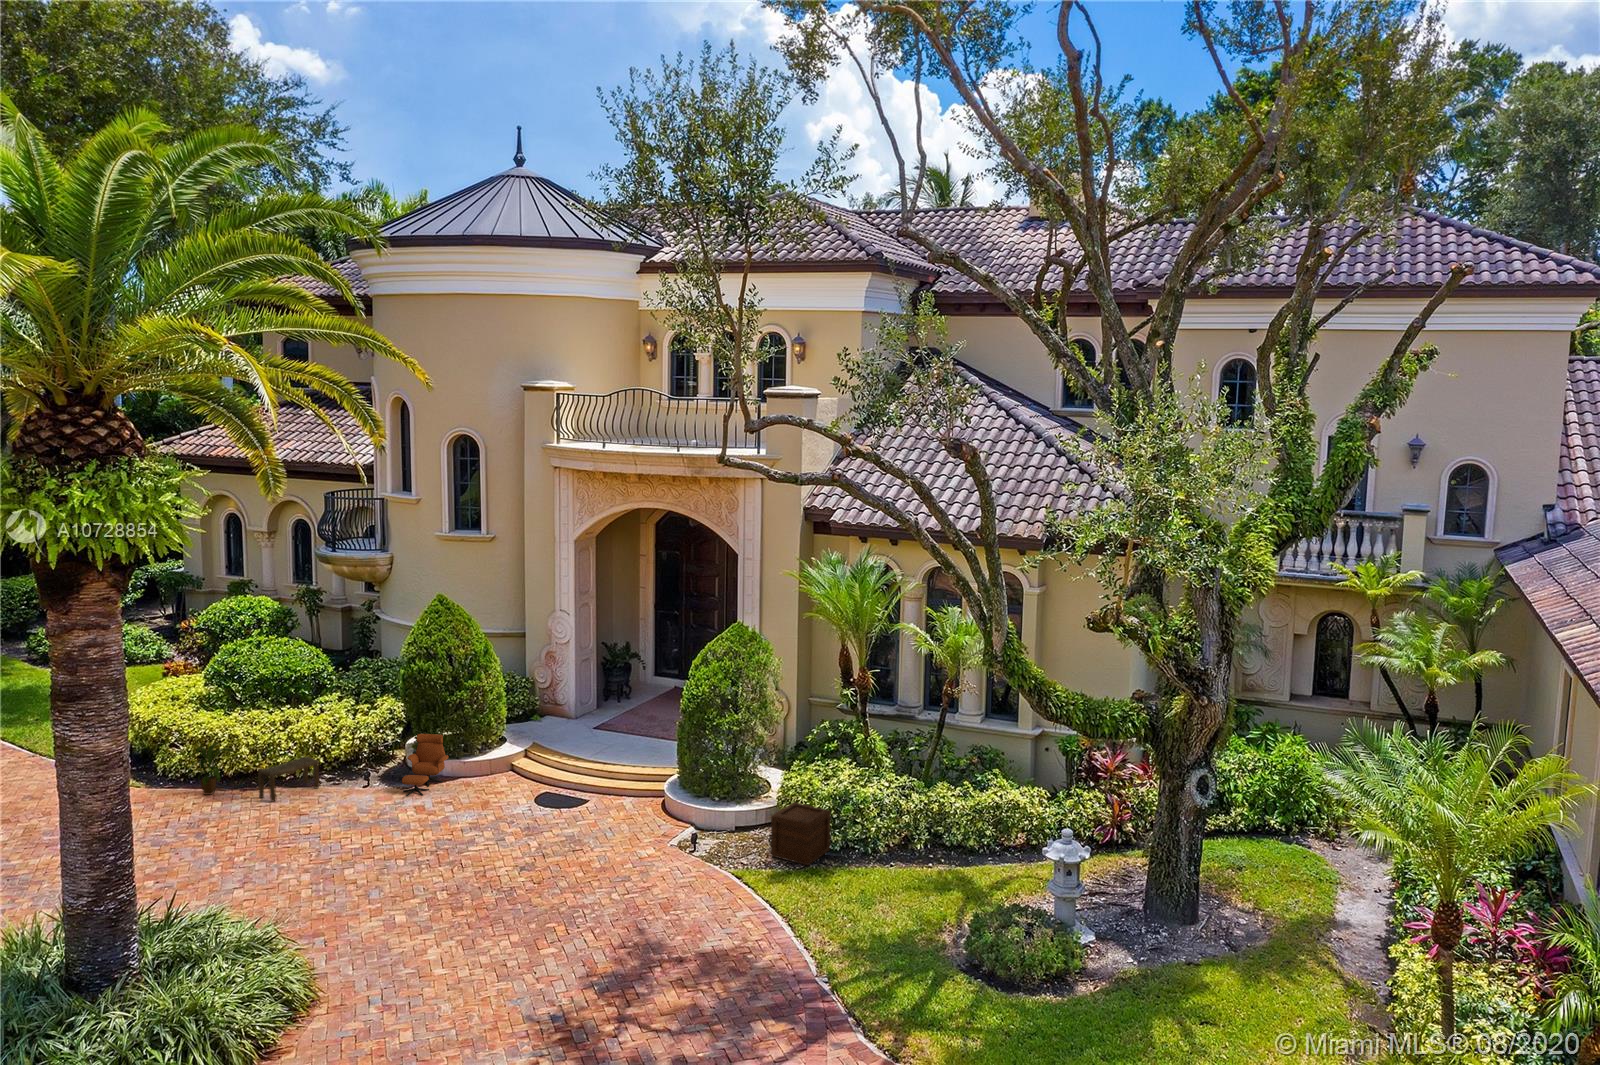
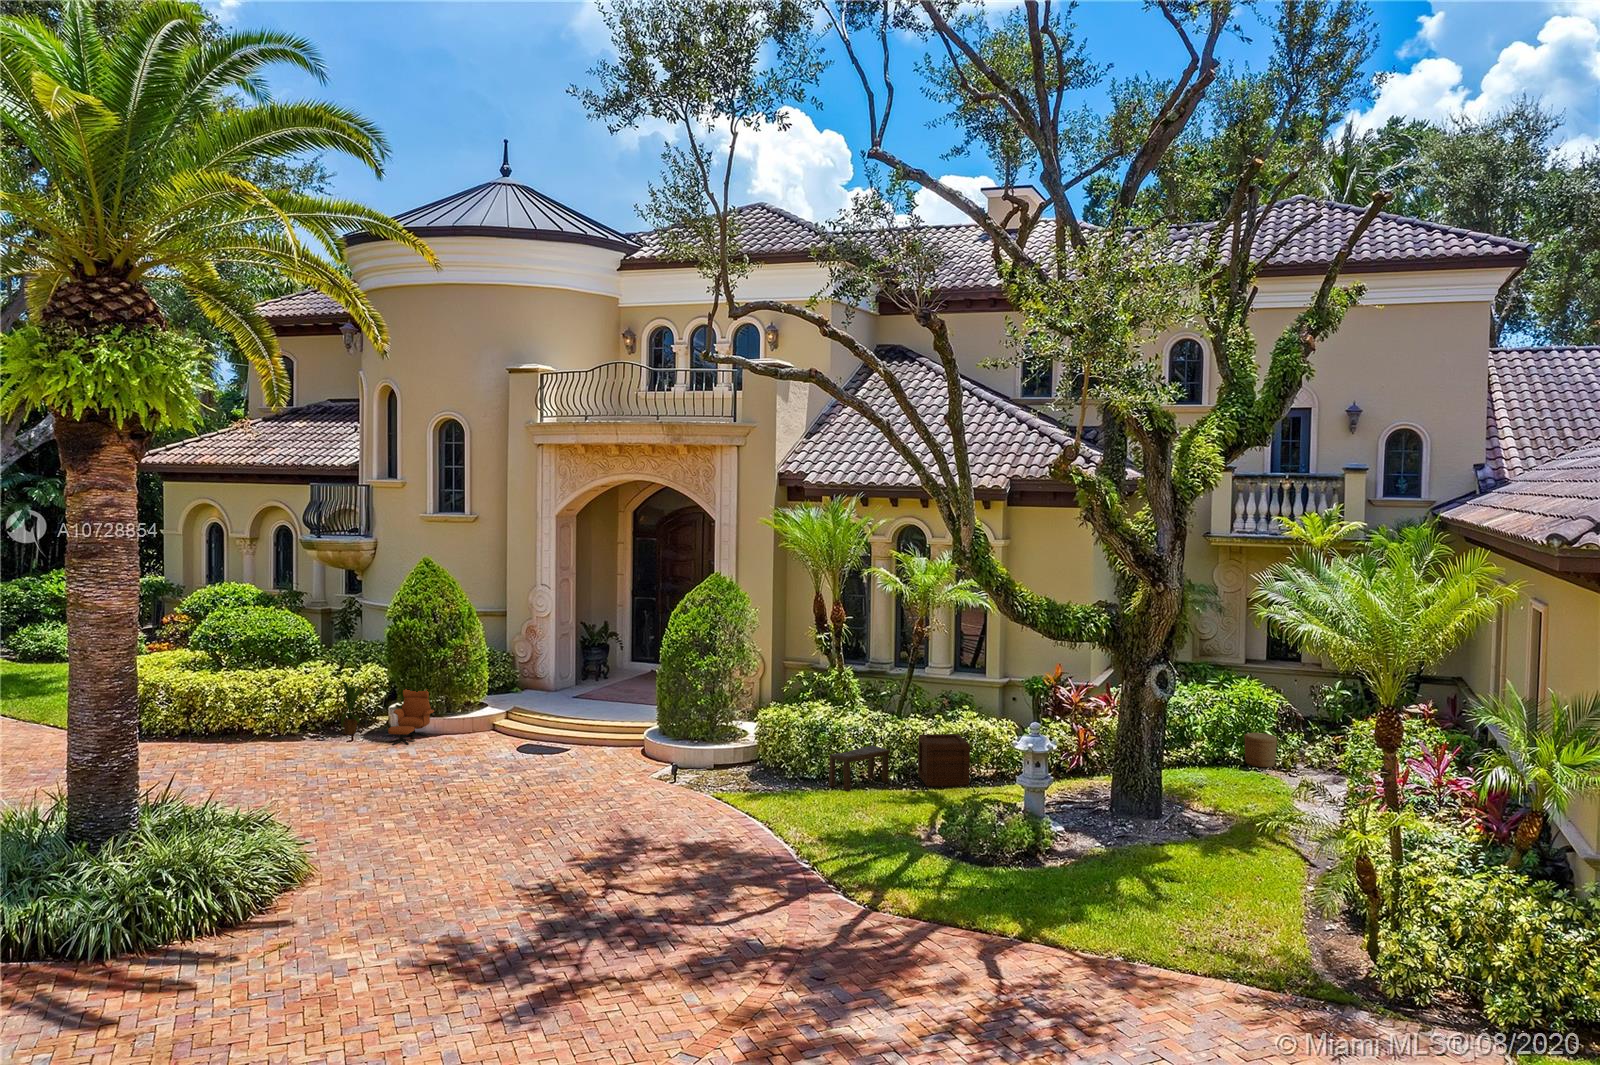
house plant: present [190,742,232,795] -> present [335,682,367,735]
bench: present [258,757,319,802] -> present [829,746,890,791]
wooden crate: present [771,802,831,865] -> present [918,734,970,787]
woven basket: none [1285,806,1320,845] -> present [1244,733,1277,767]

